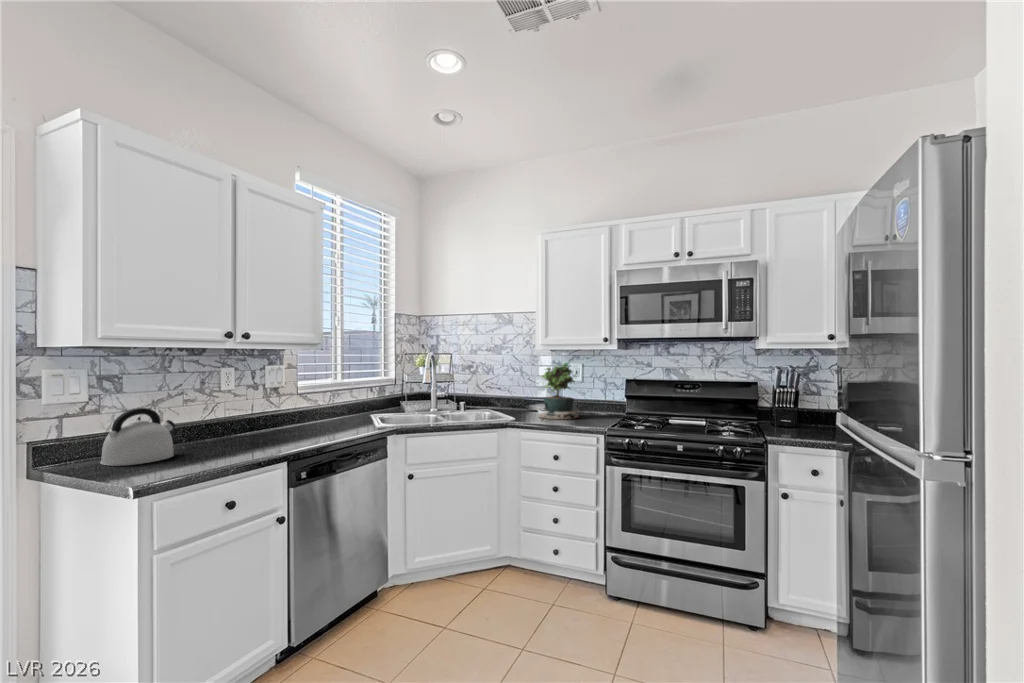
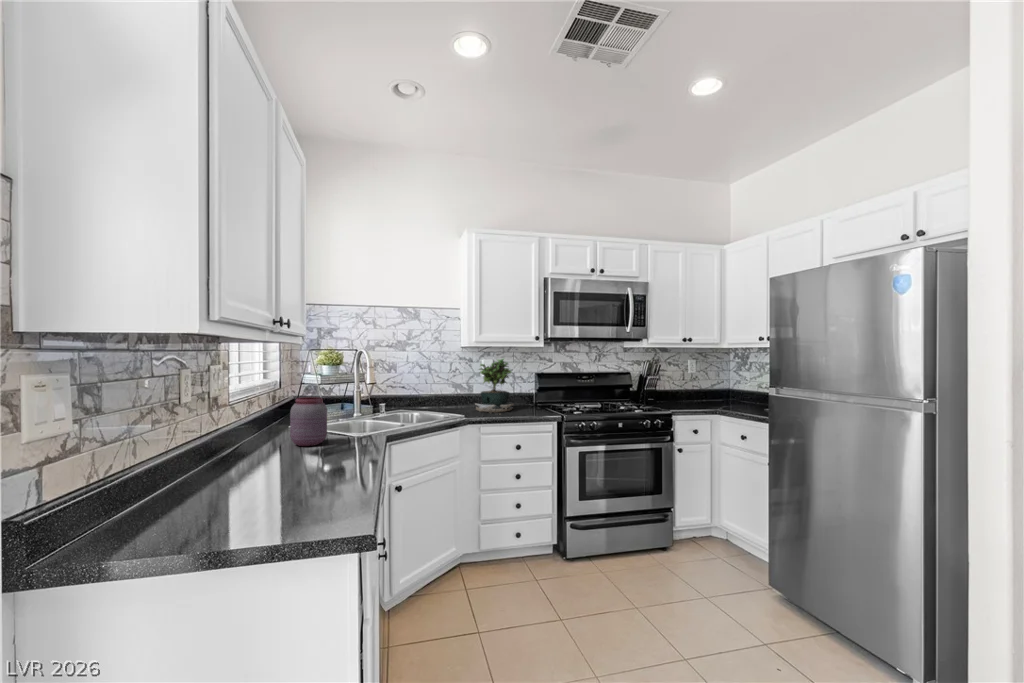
jar: none [305,391,334,430] -> present [290,397,327,446]
kettle: present [100,408,175,466] -> none [181,434,275,524]

